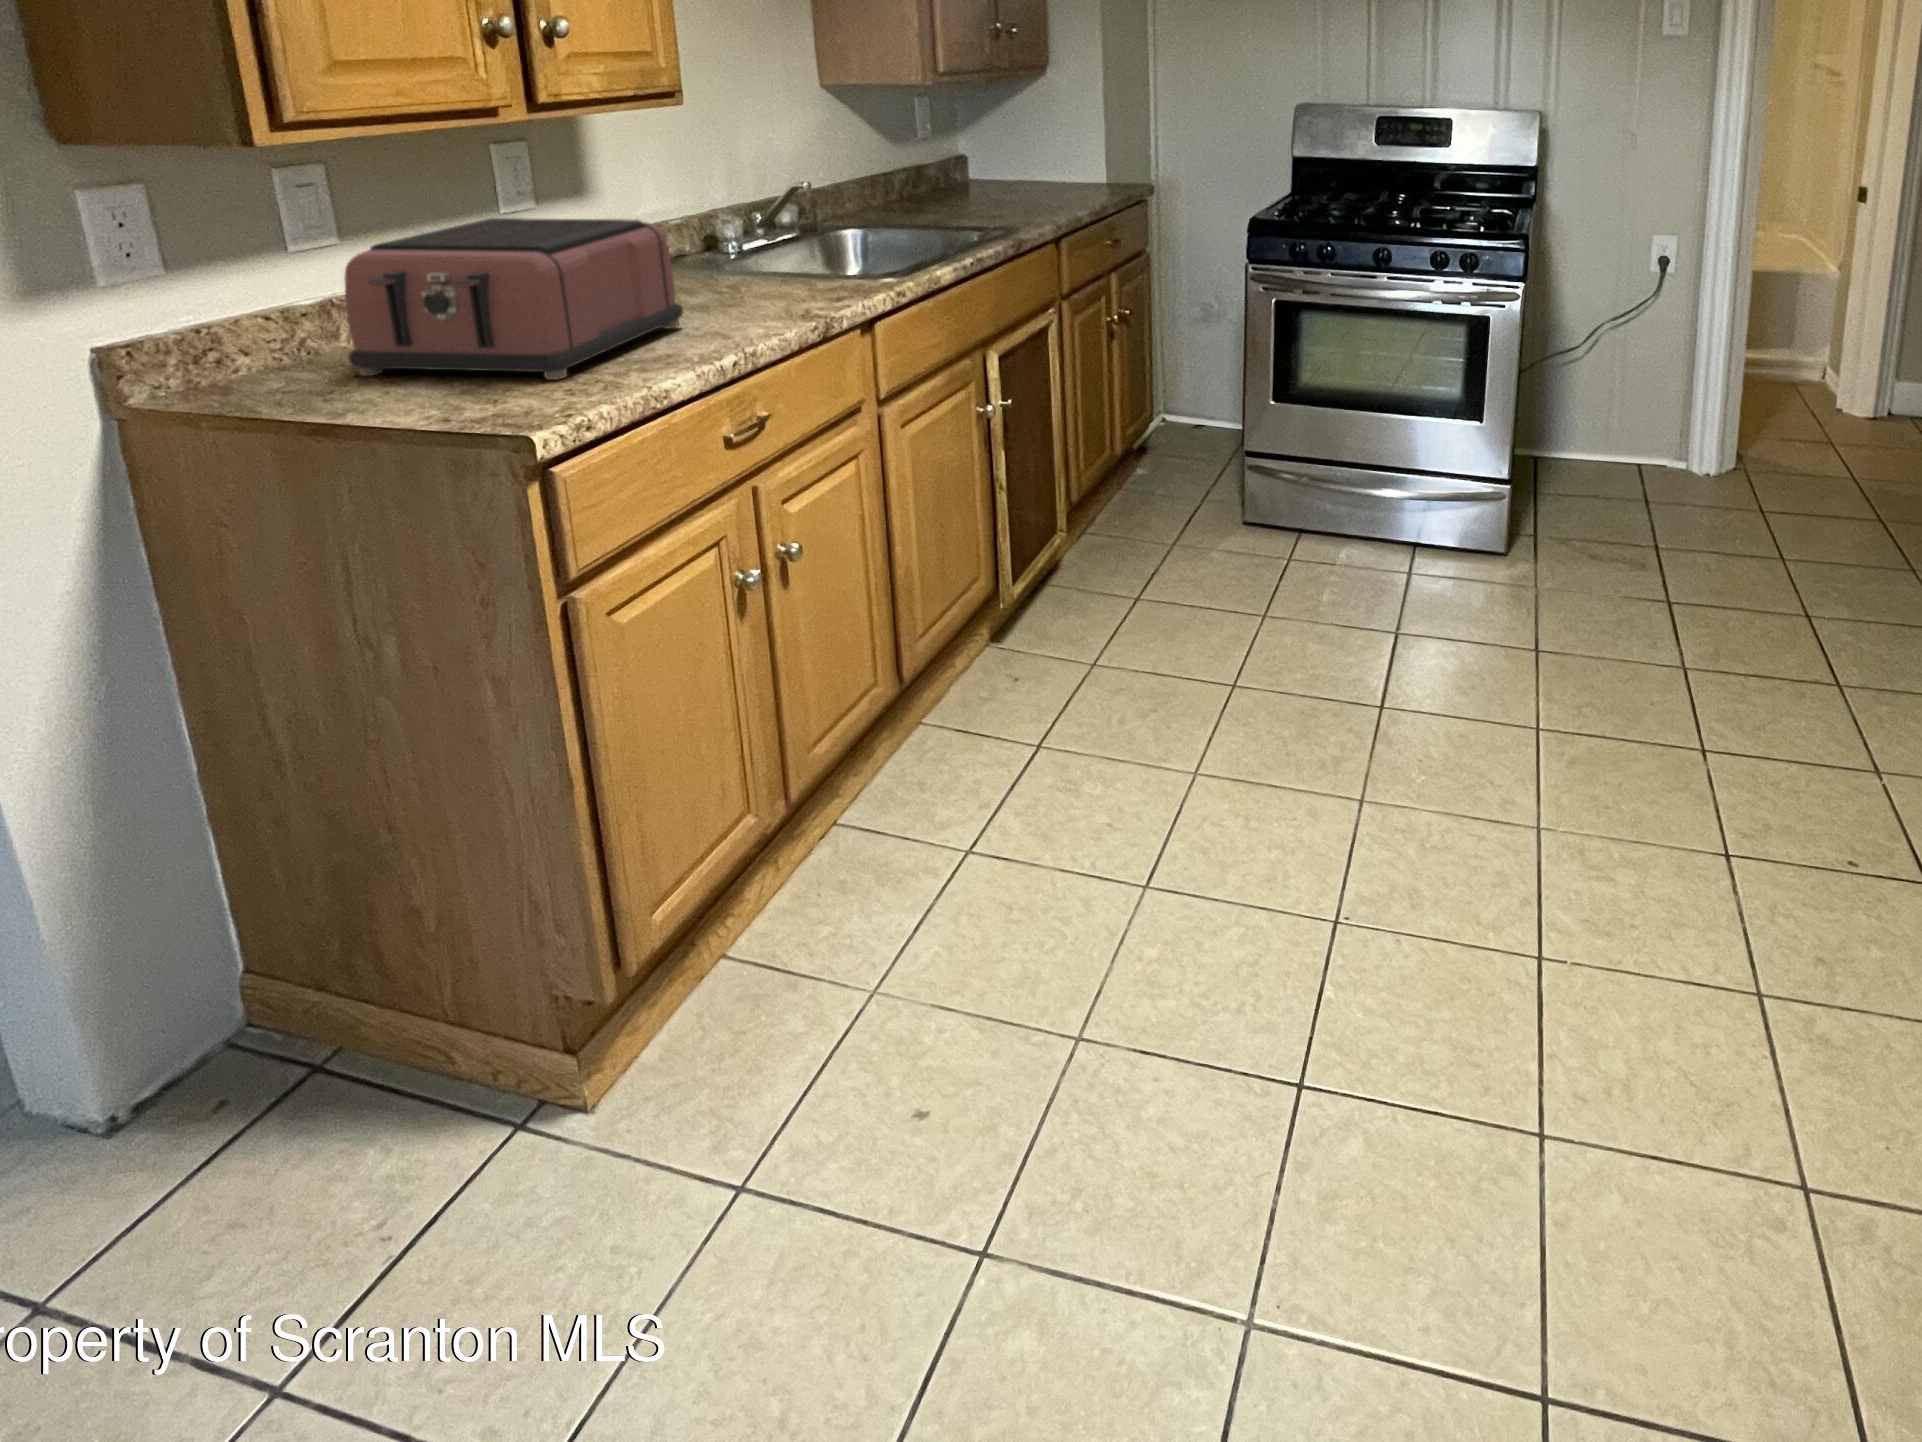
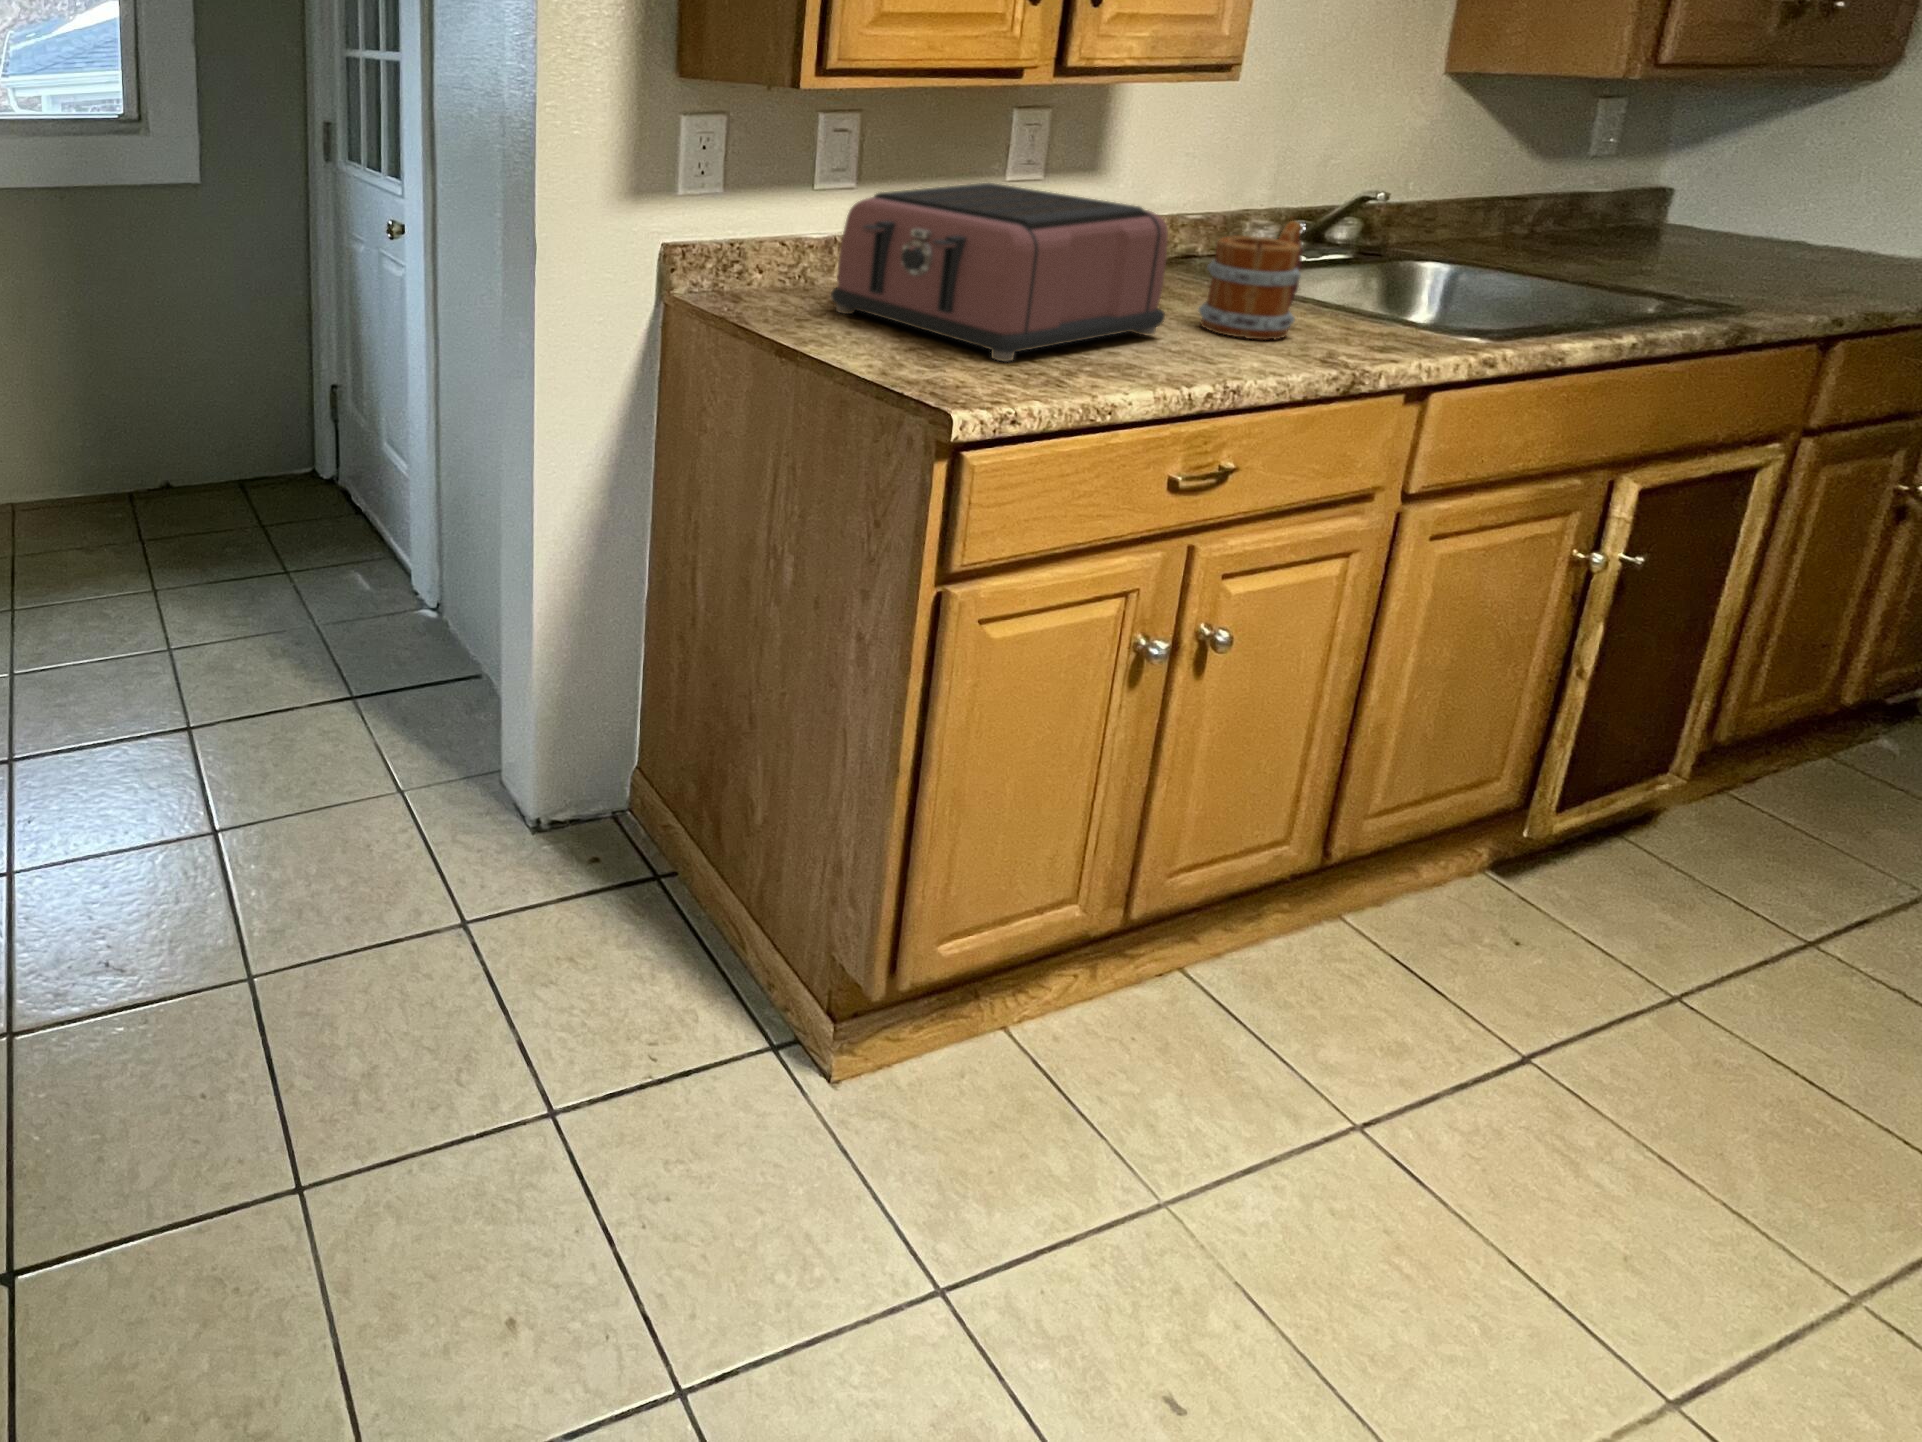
mug: none [703,214,777,314] -> present [1199,221,1303,340]

